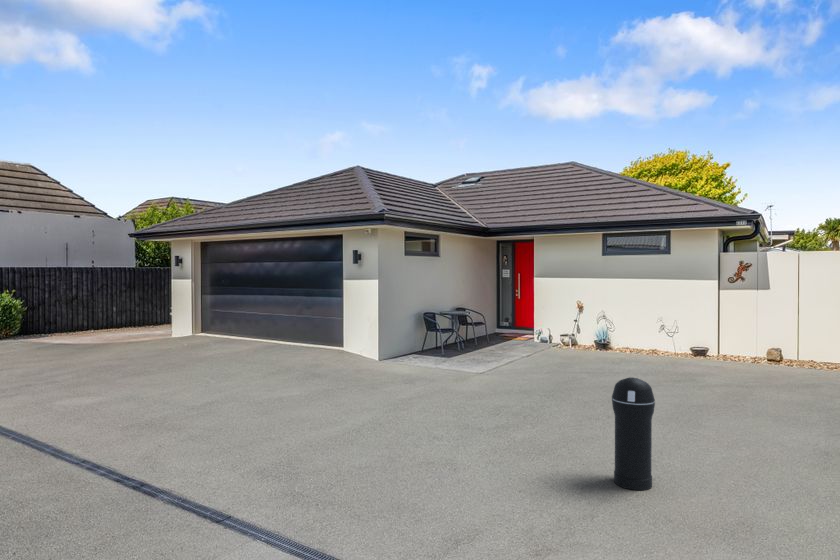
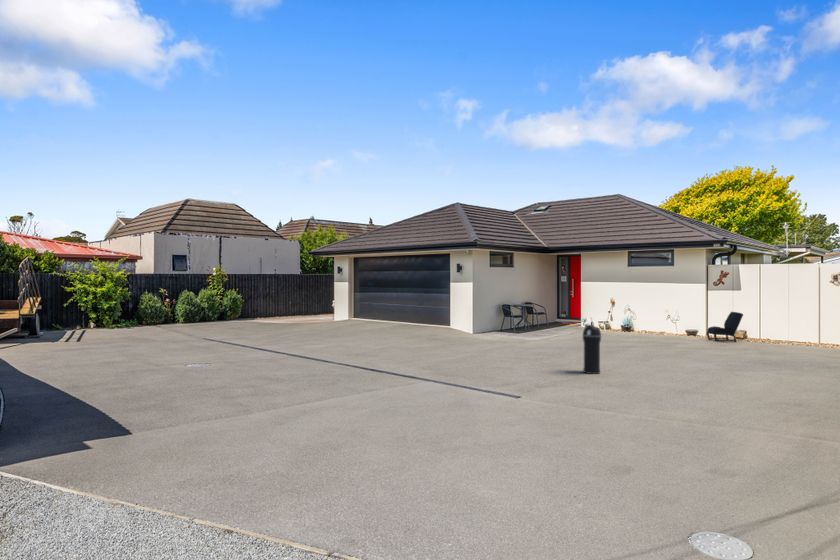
lounge chair: none [721,321,777,366] -> present [707,312,743,342]

